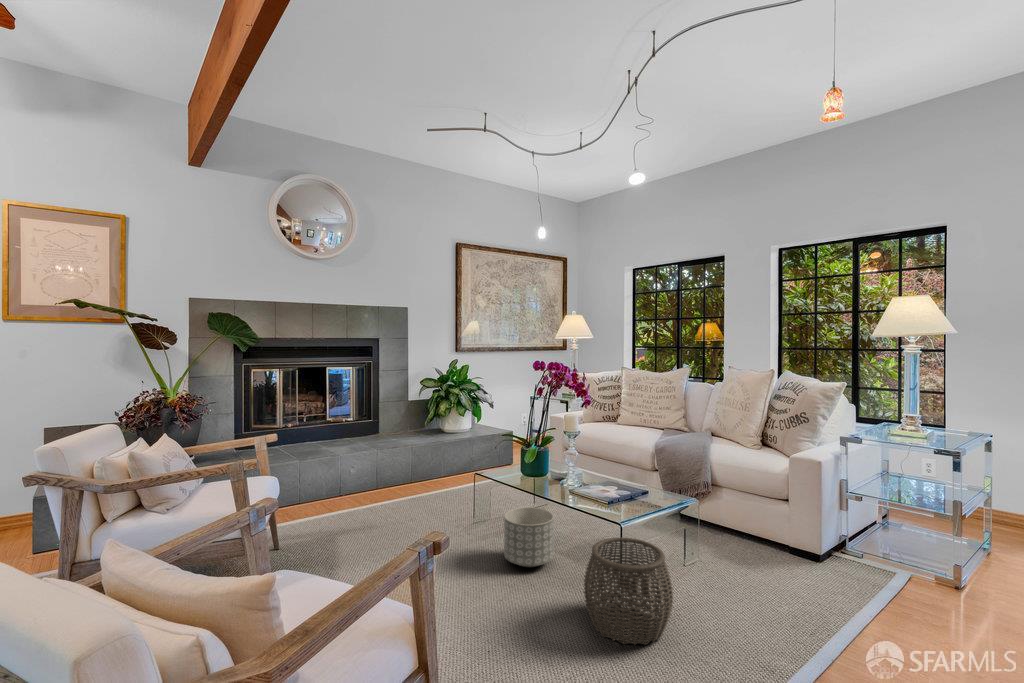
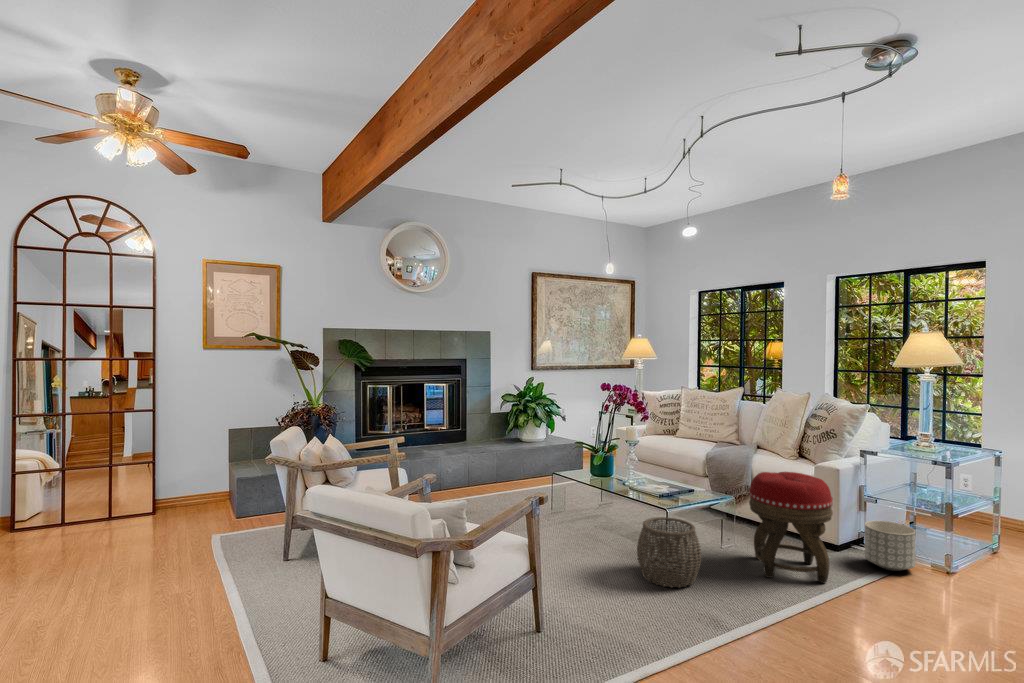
footstool: none [725,468,836,619] -> present [749,472,833,583]
planter: present [504,507,554,567] -> present [865,521,916,571]

